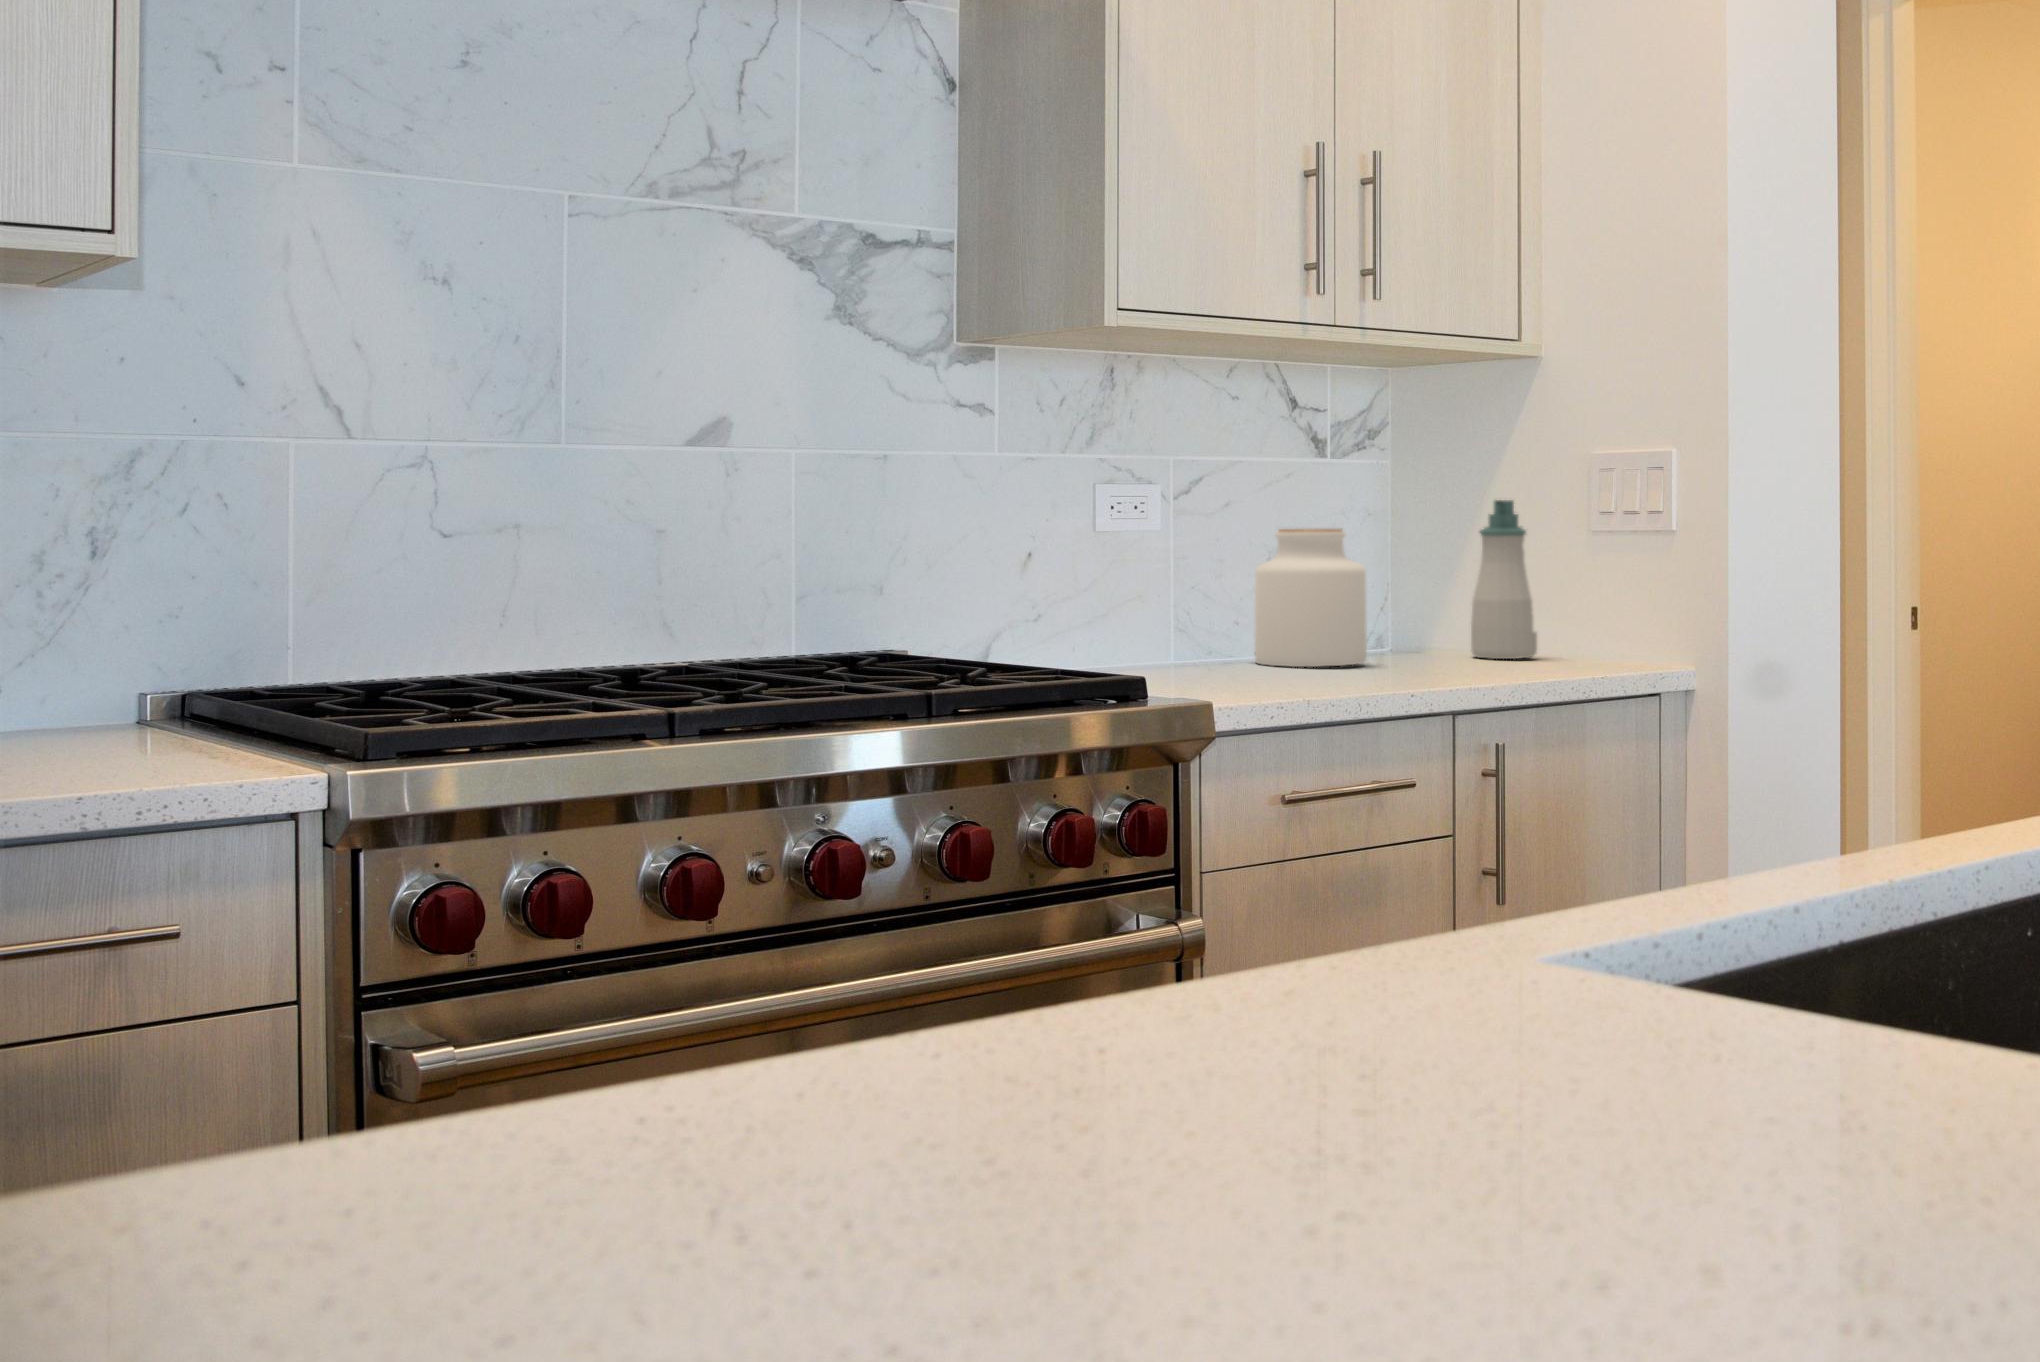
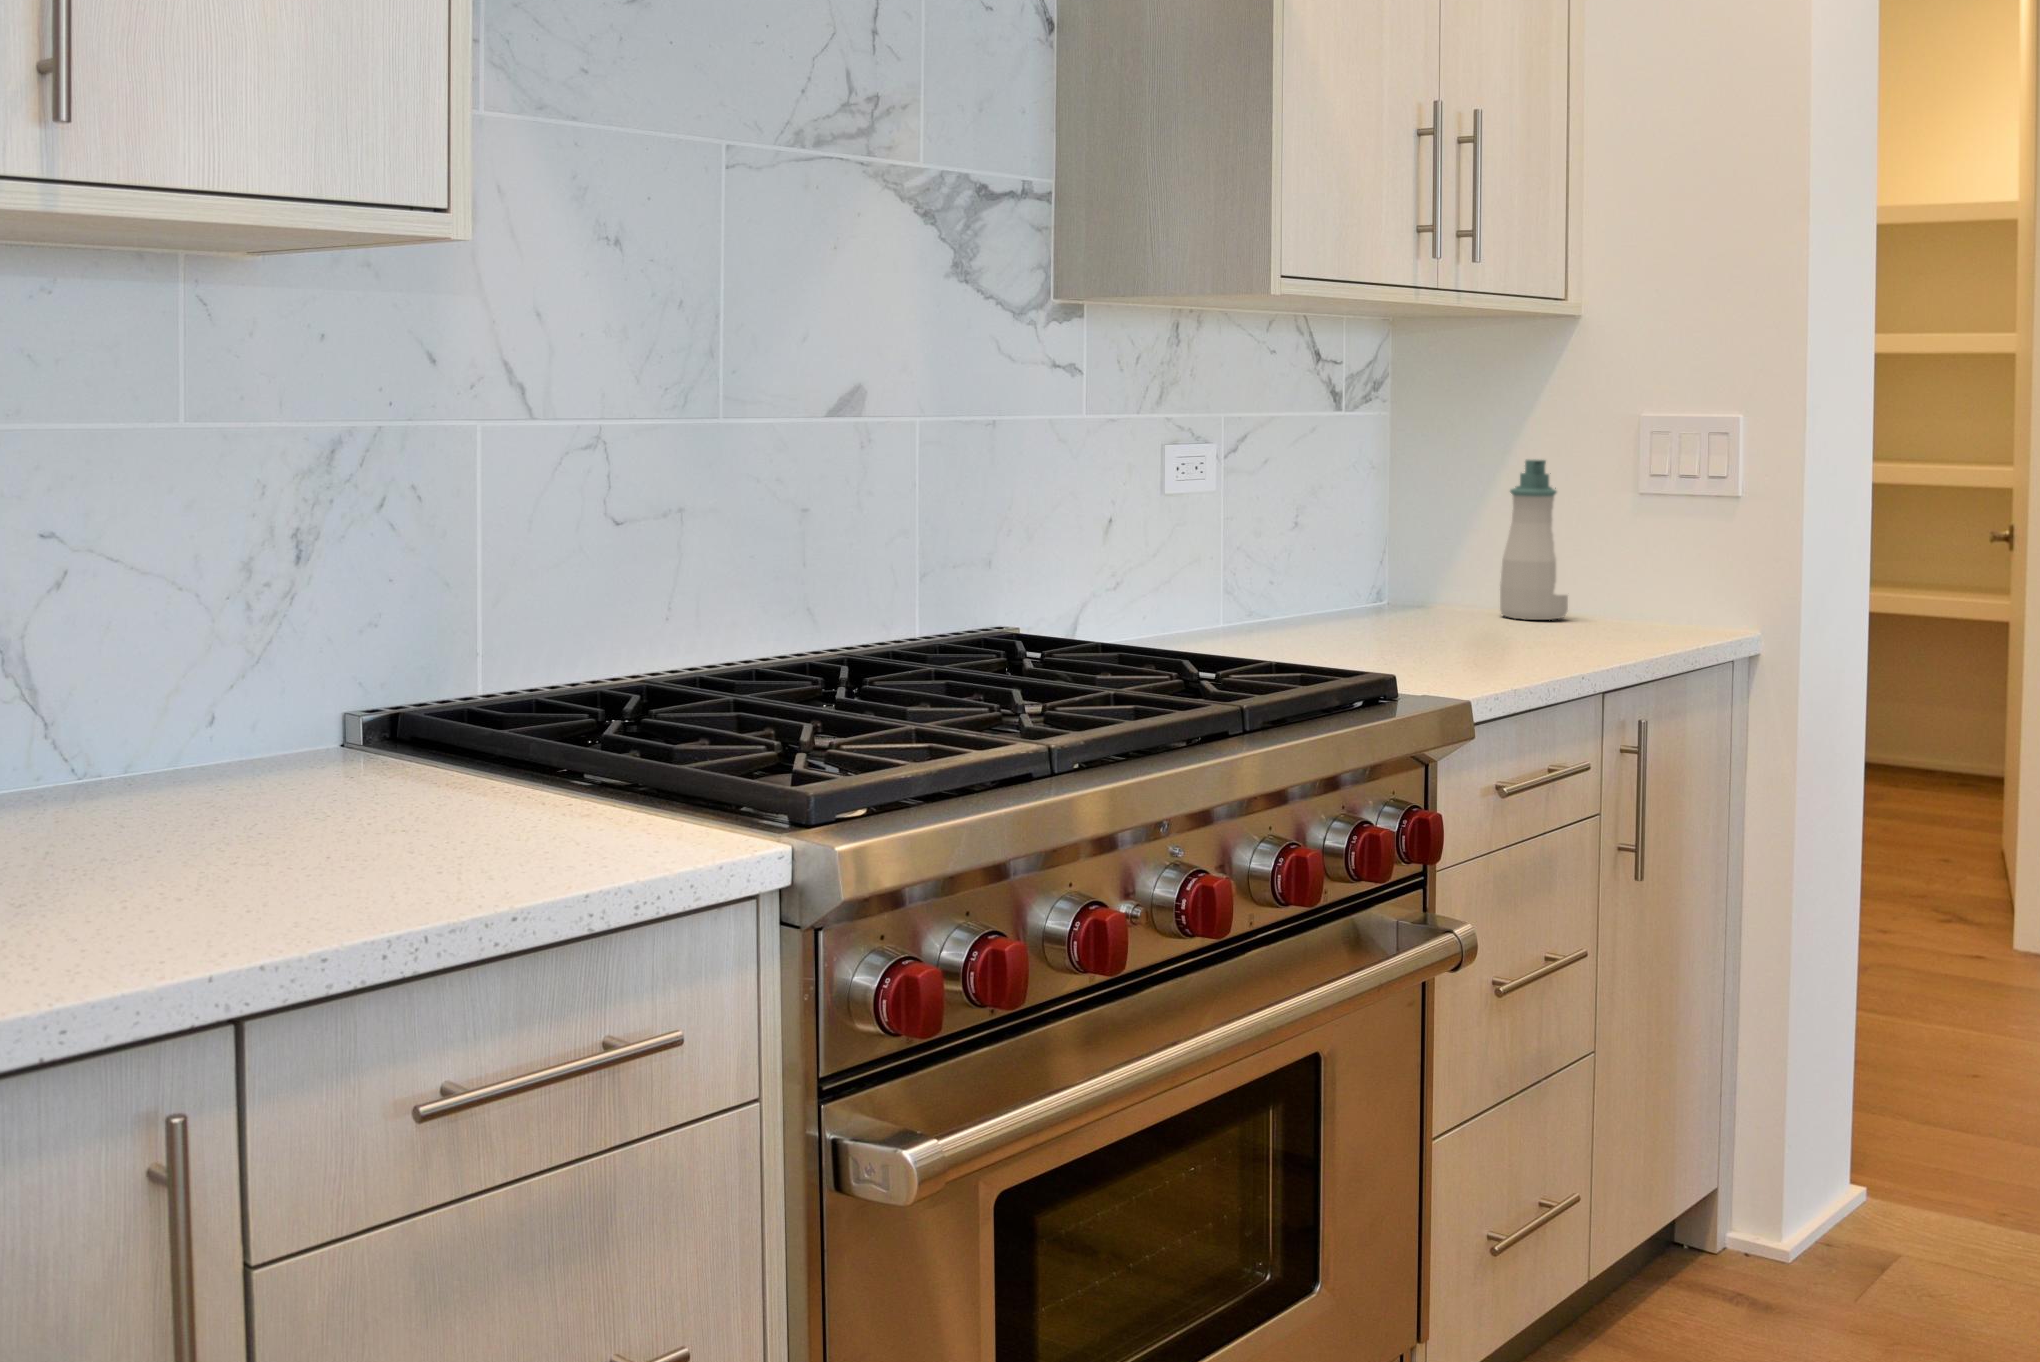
jar: present [1255,529,1367,667] -> none [1340,494,1455,638]

